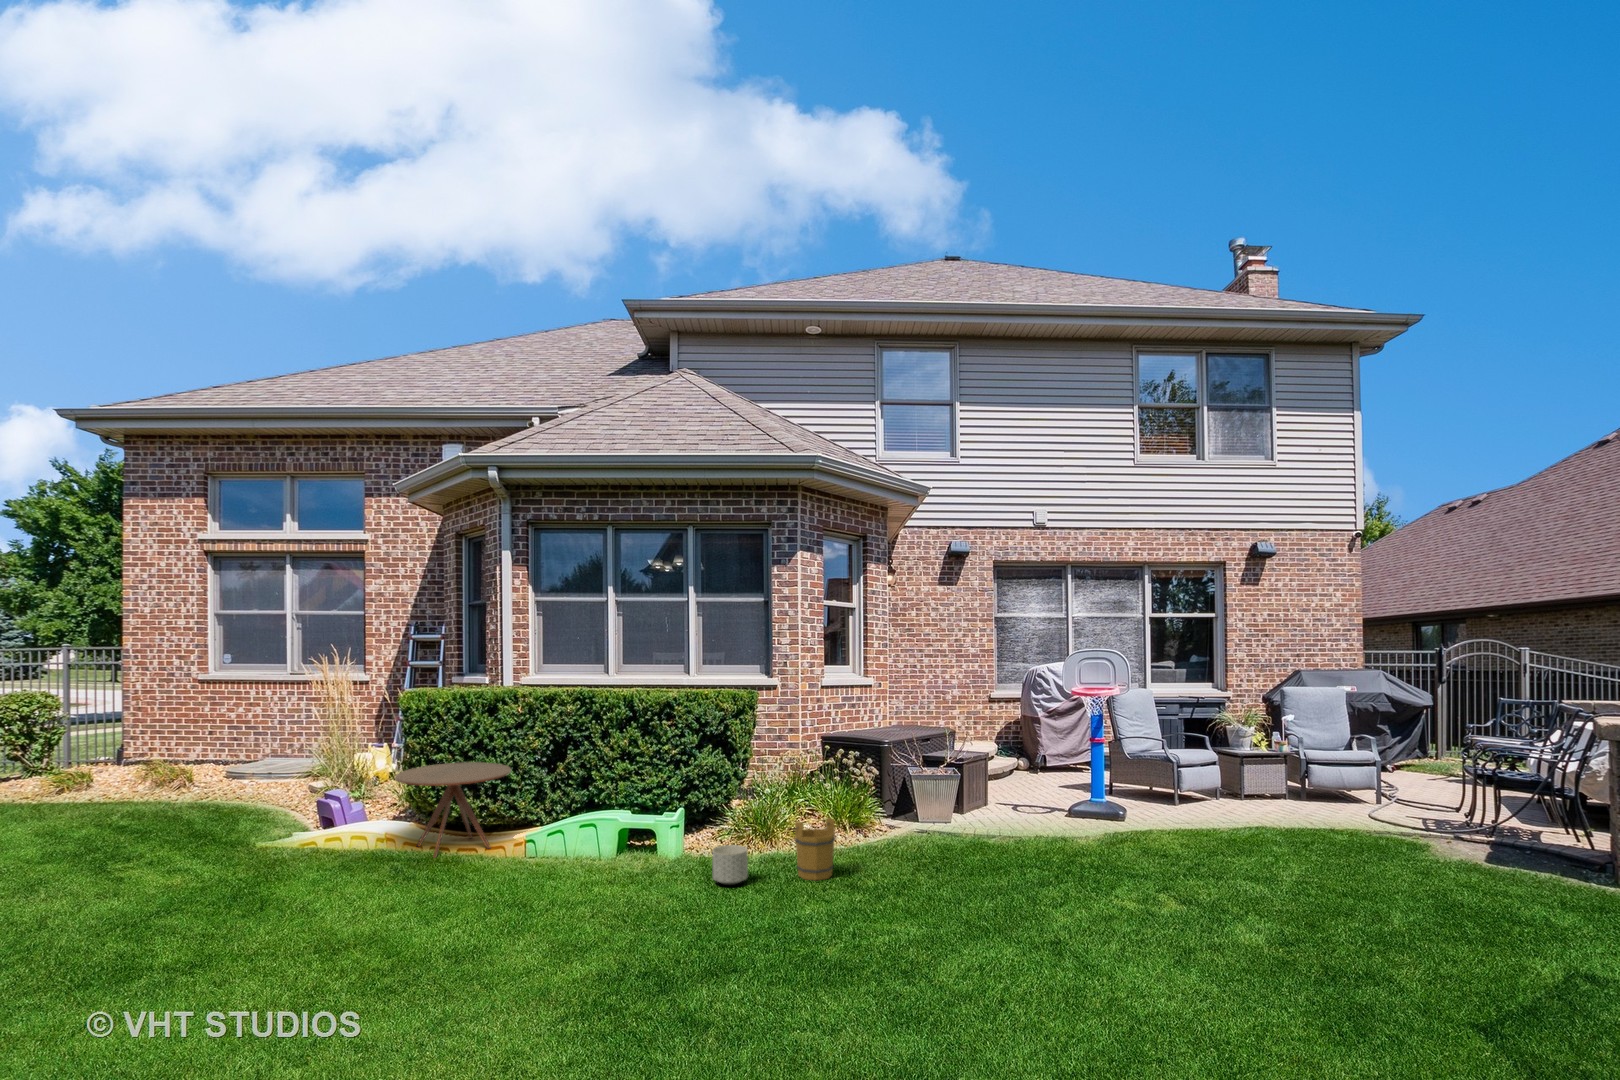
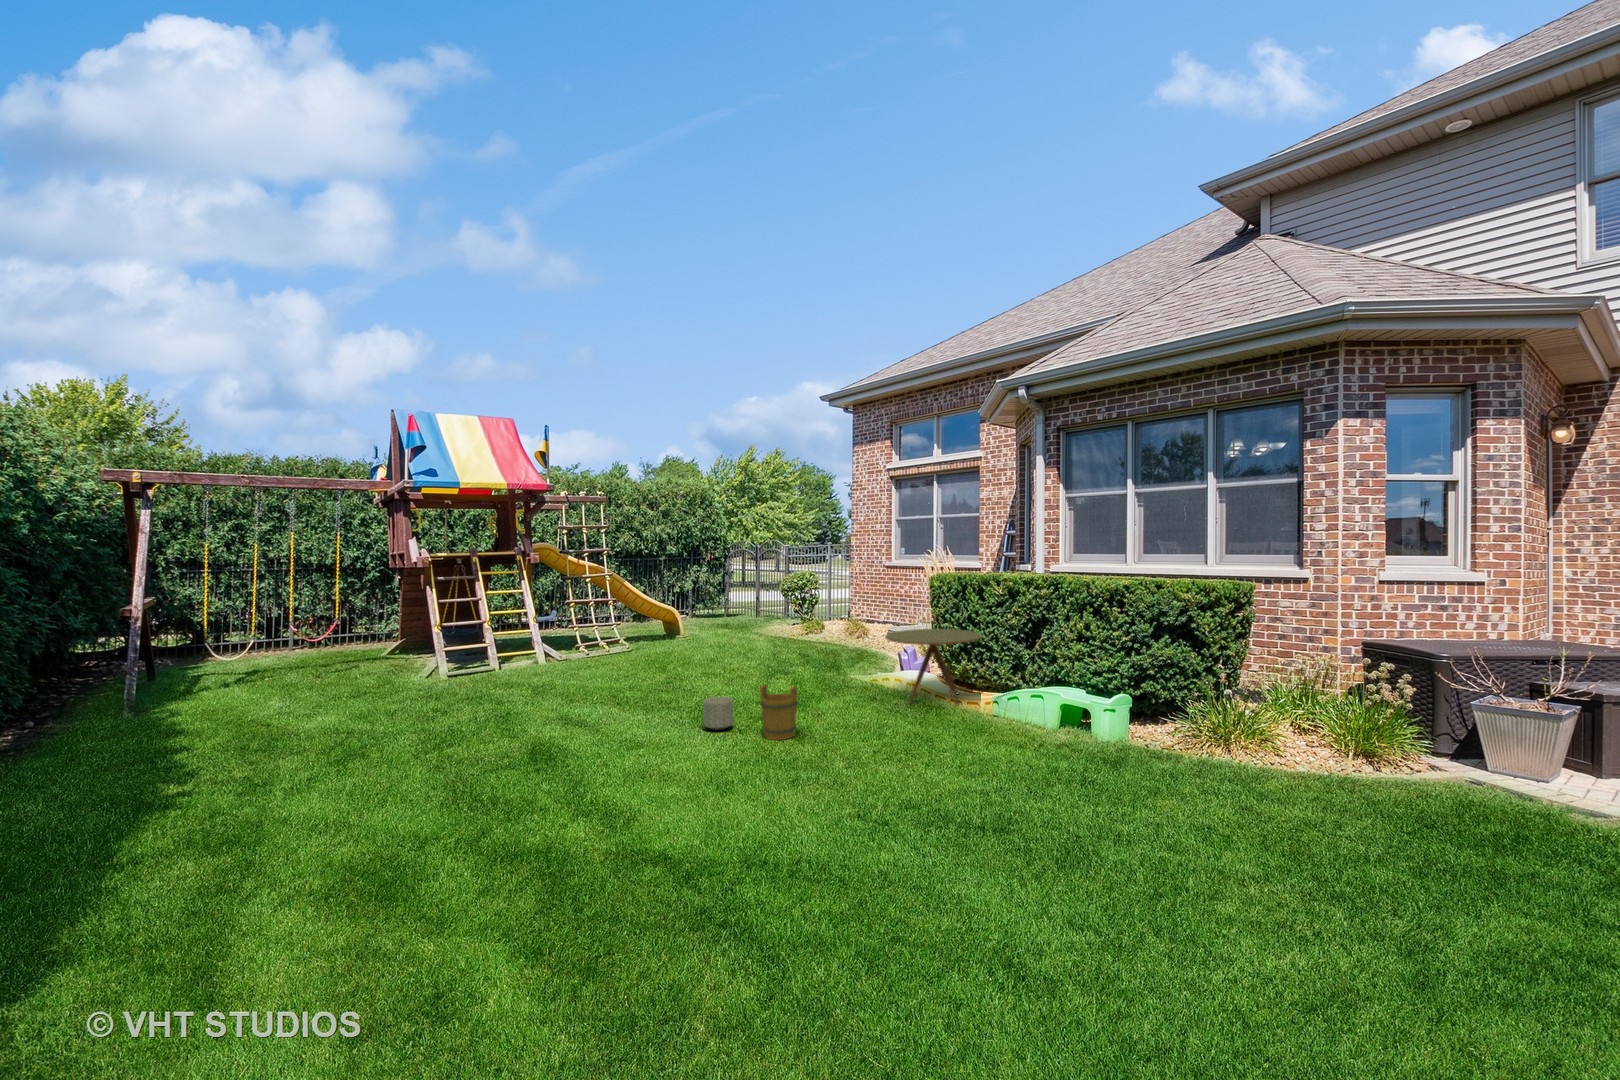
bucket: present [794,818,835,880] -> present [760,684,798,740]
planter: present [712,845,748,885] -> present [703,697,734,730]

